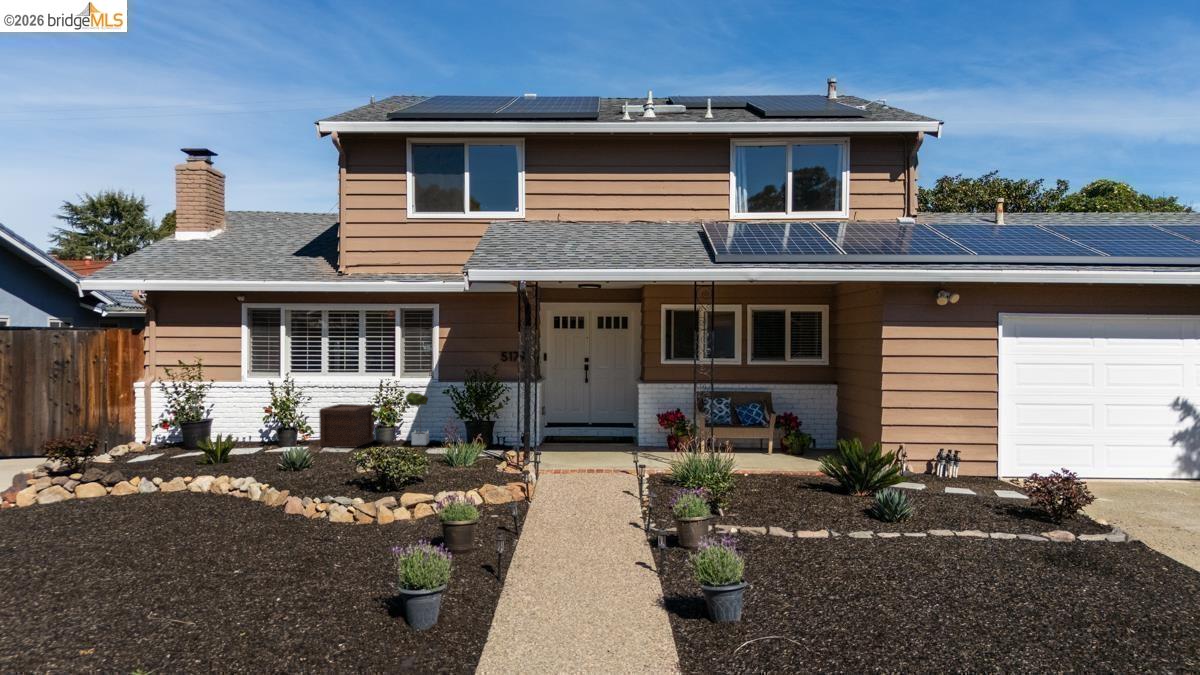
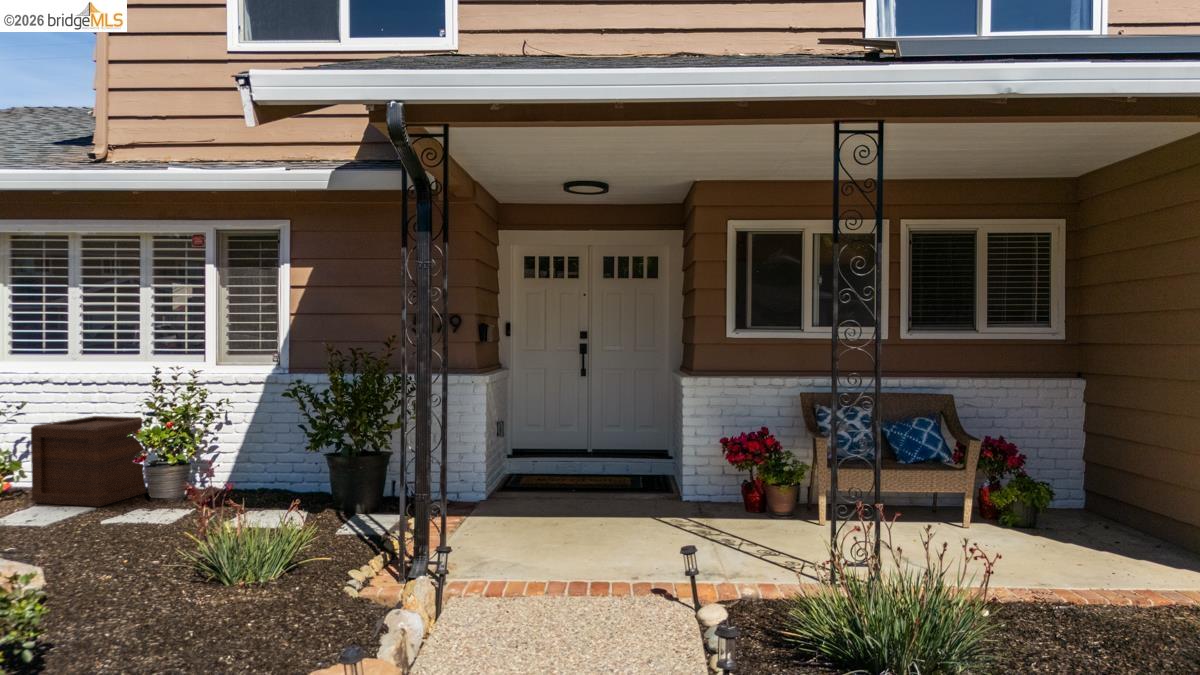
potted tree: present [406,392,429,445] -> none [213,391,266,499]

